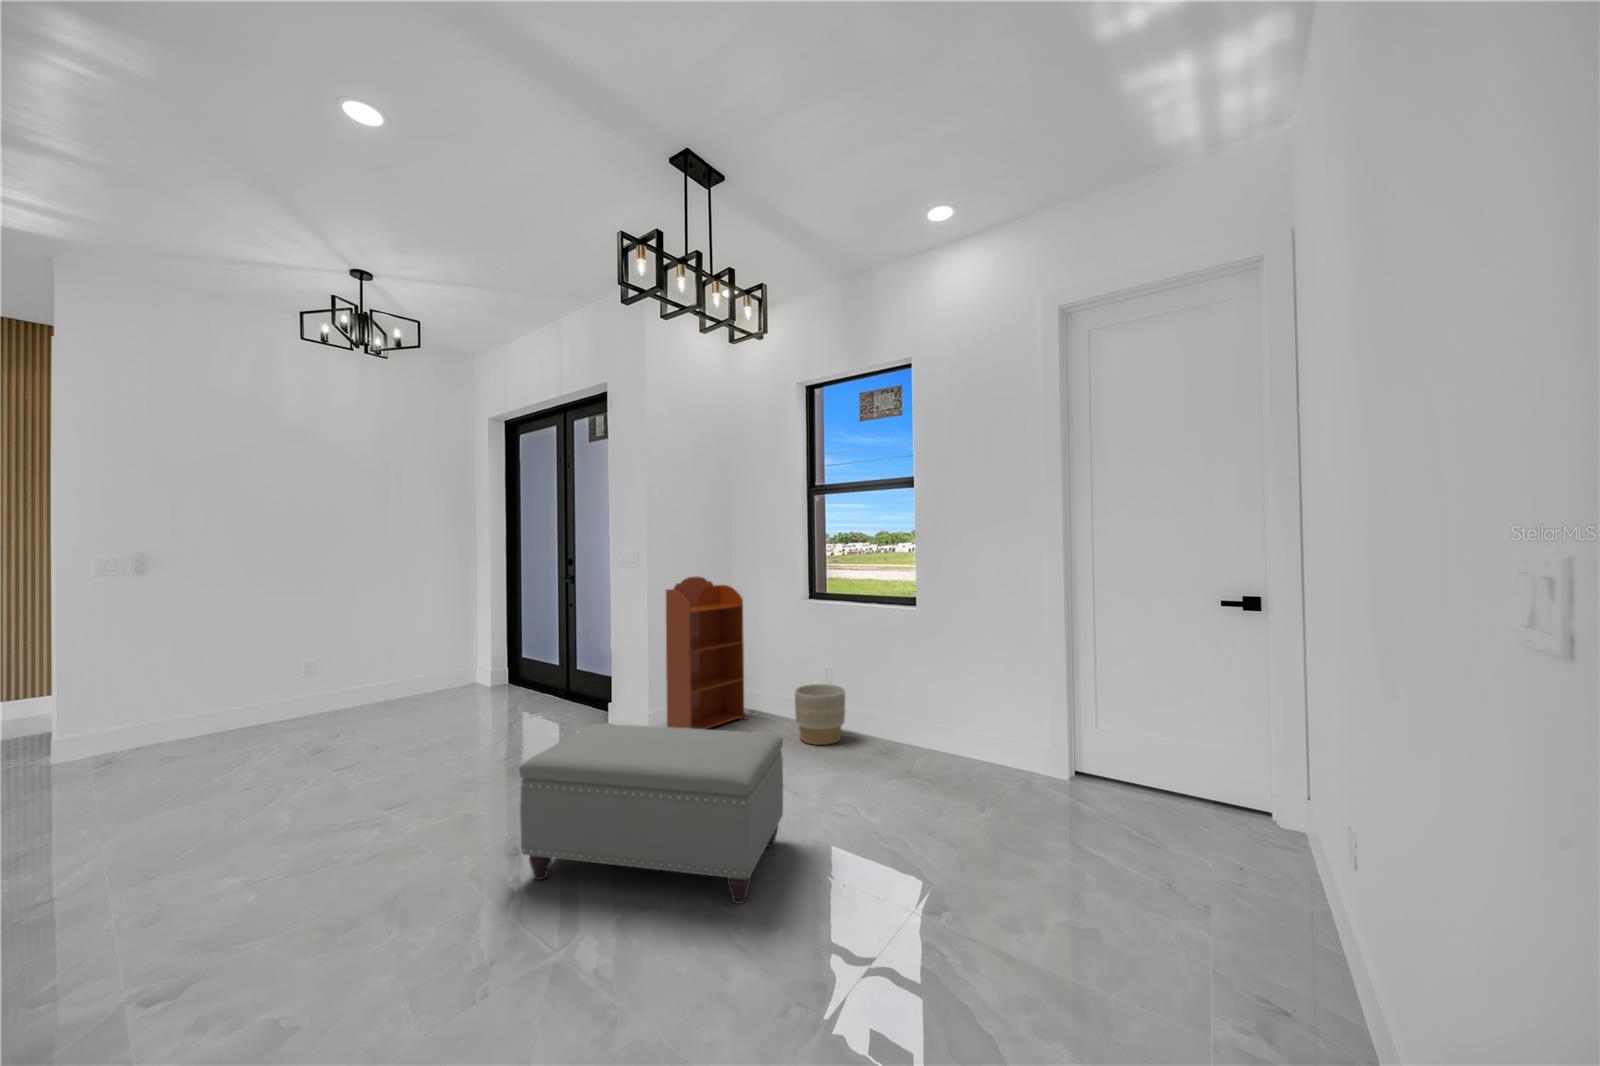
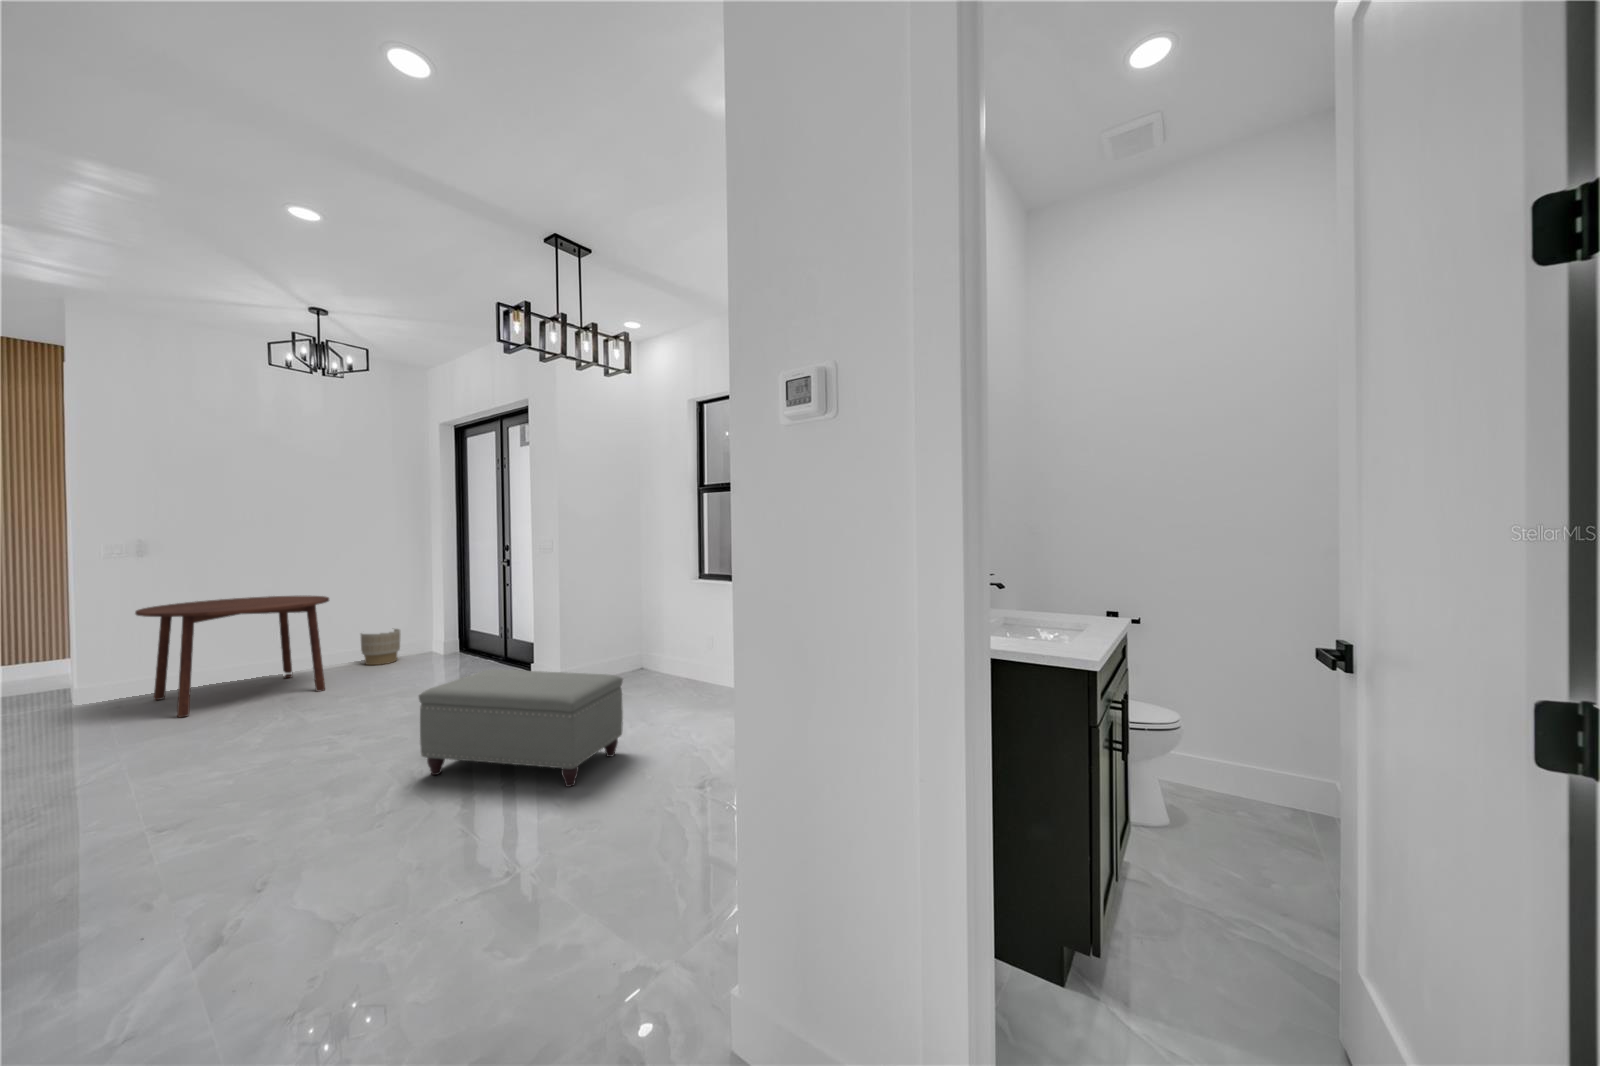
bookcase: present [666,577,748,729] -> none [574,560,645,690]
dining table: none [134,620,367,778] -> present [135,596,329,717]
planter: present [795,684,845,745] -> present [361,629,400,665]

